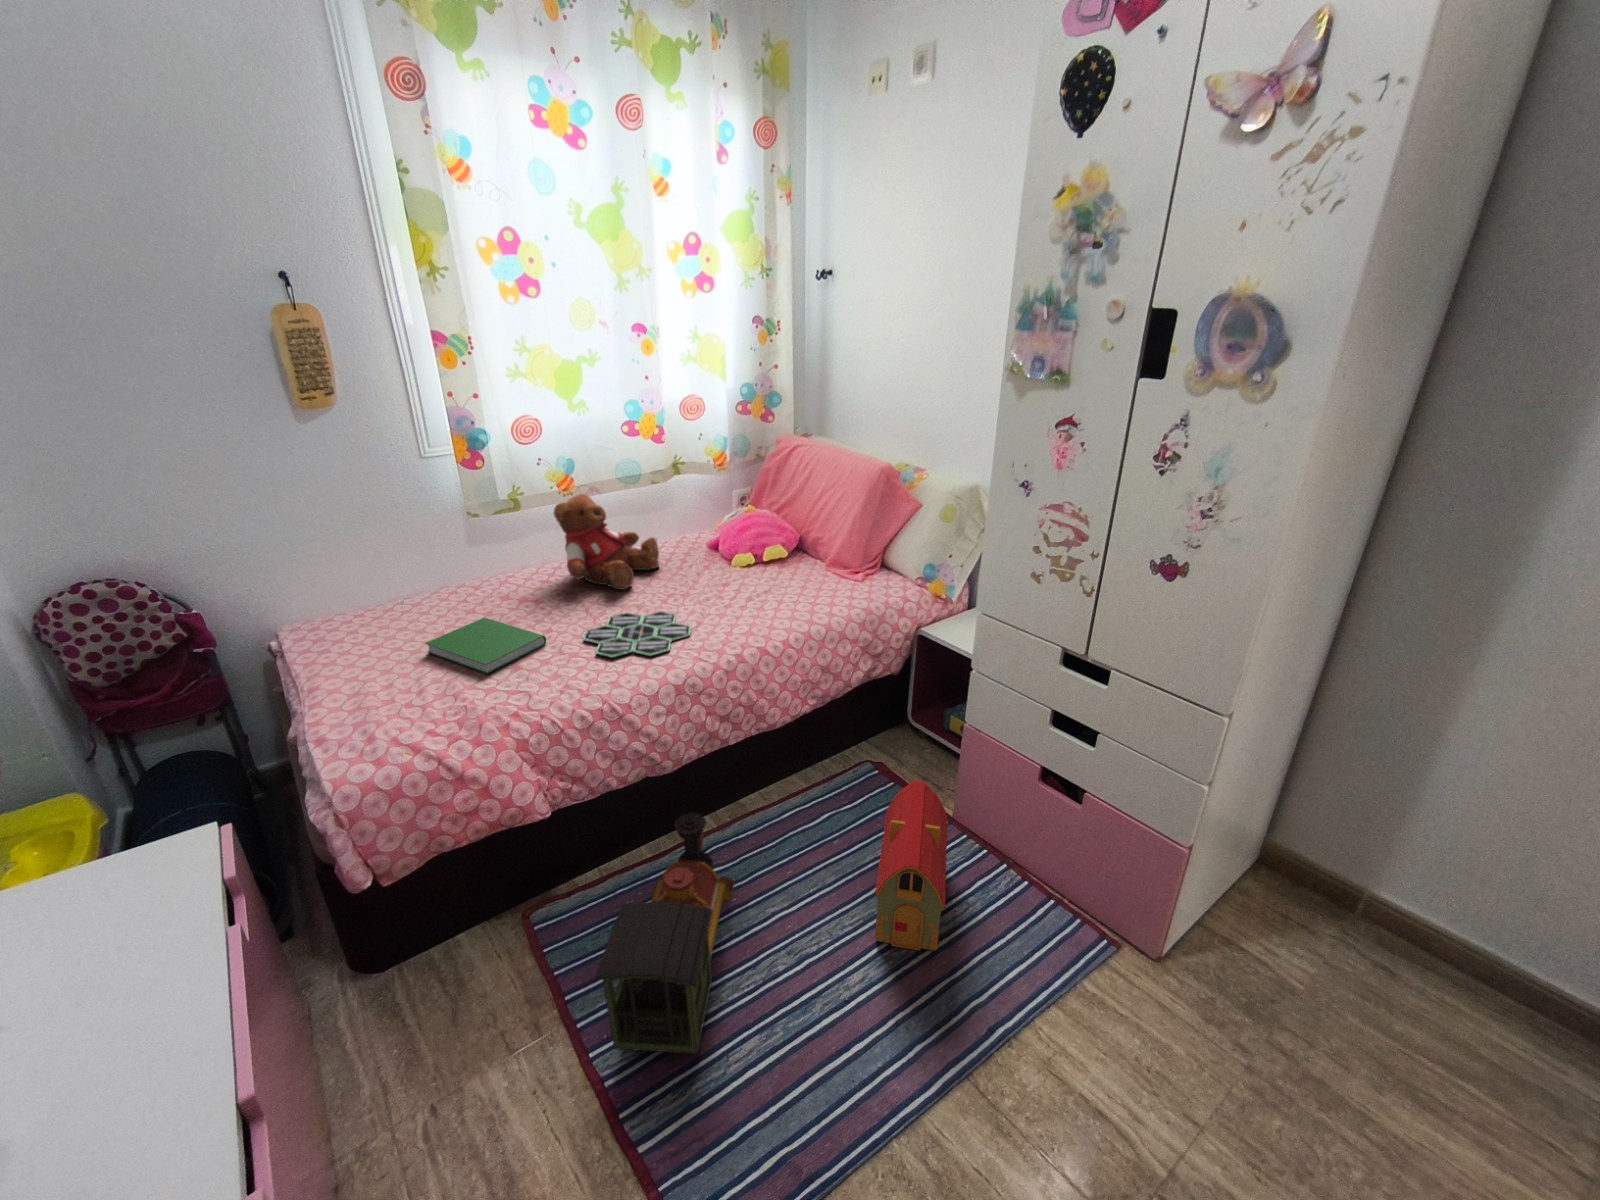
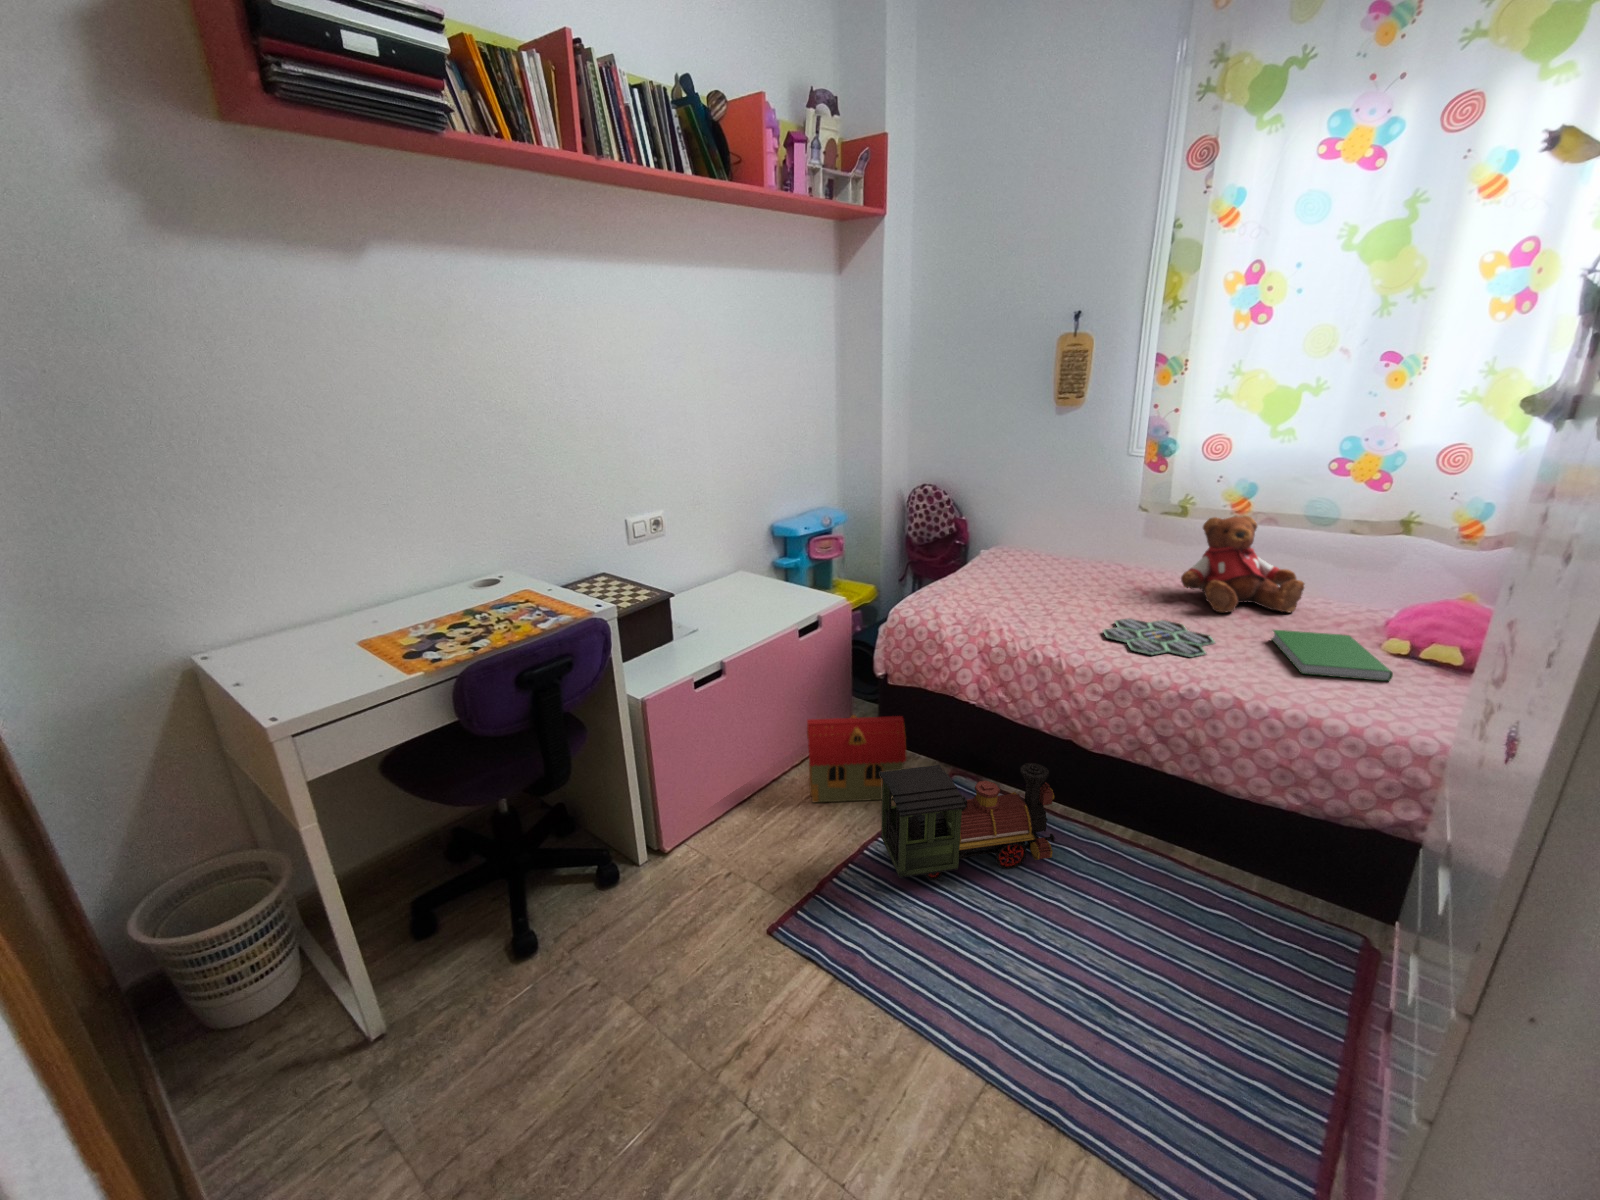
hardcover book: present [425,618,546,674] -> present [1271,630,1393,681]
toy house: present [875,781,948,951] -> present [807,715,907,802]

